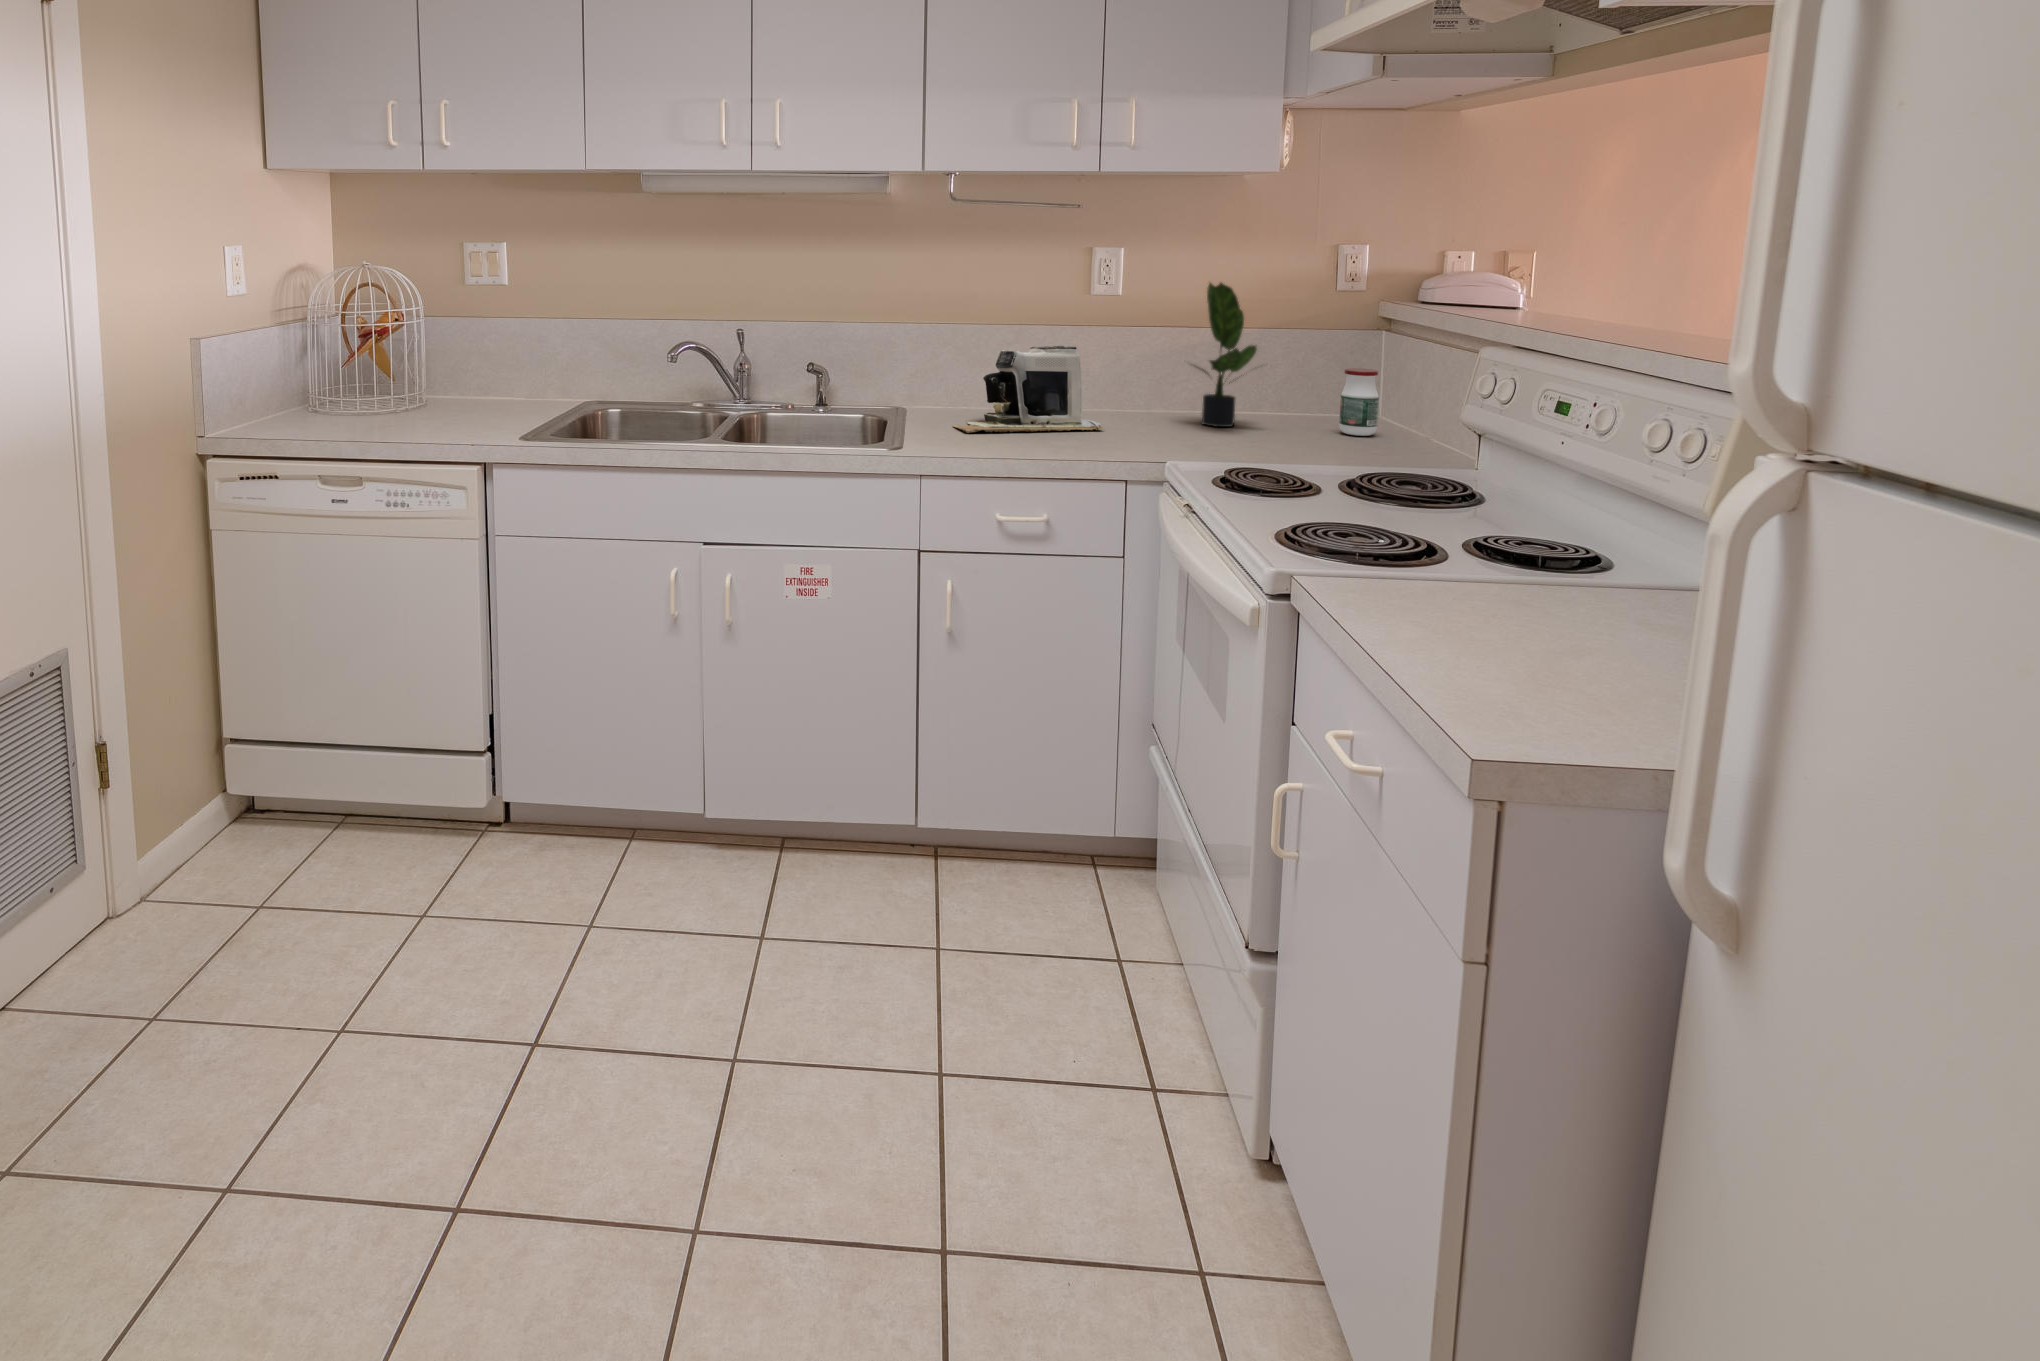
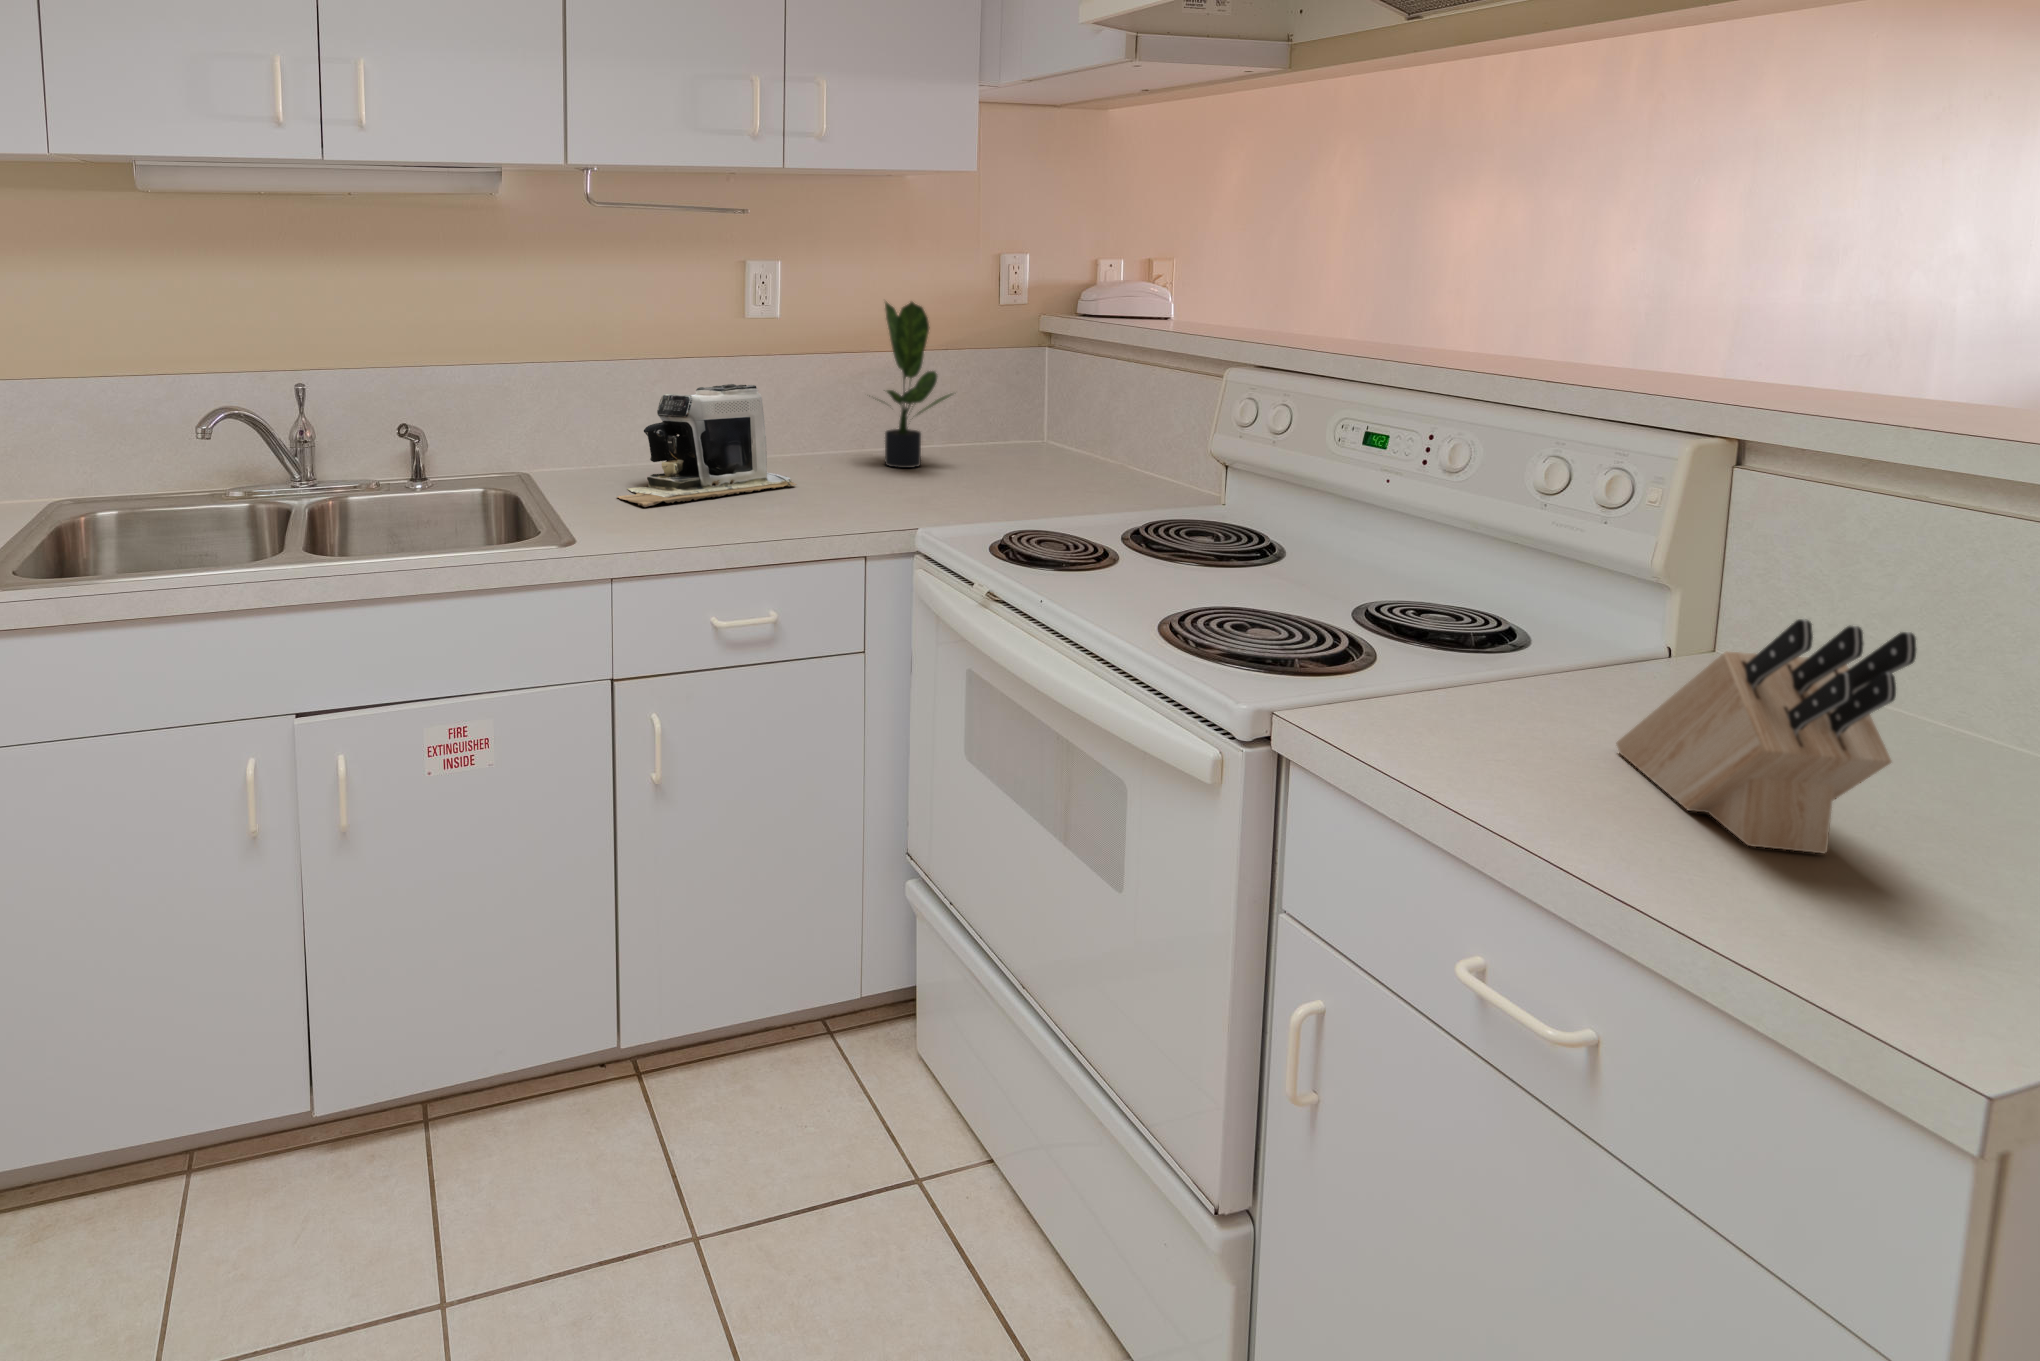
jar: present [1339,368,1379,436] -> none [1028,392,1068,466]
knife block: none [1520,491,1619,673] -> present [1616,619,1916,853]

